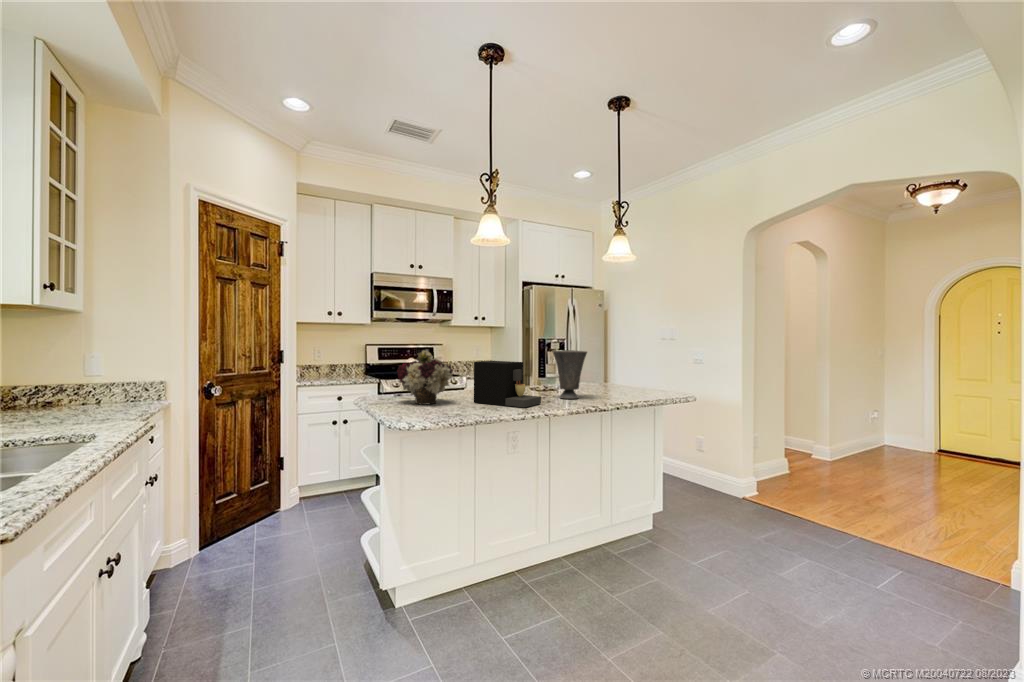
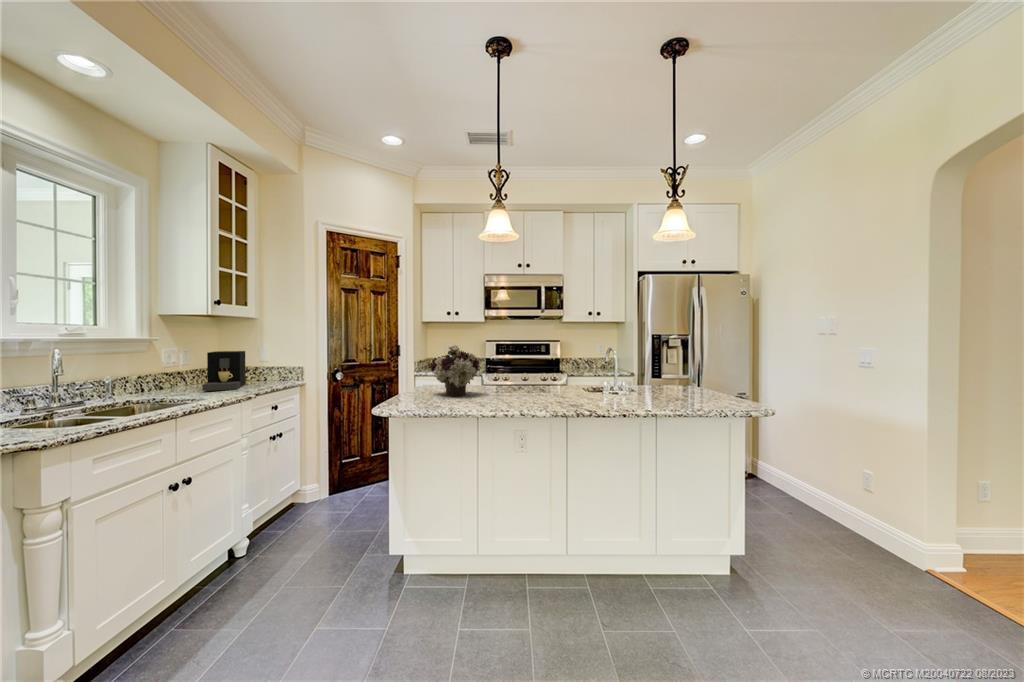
vase: present [553,350,587,399] -> none [585,346,626,402]
coffee maker: present [474,361,541,407] -> present [202,351,246,391]

